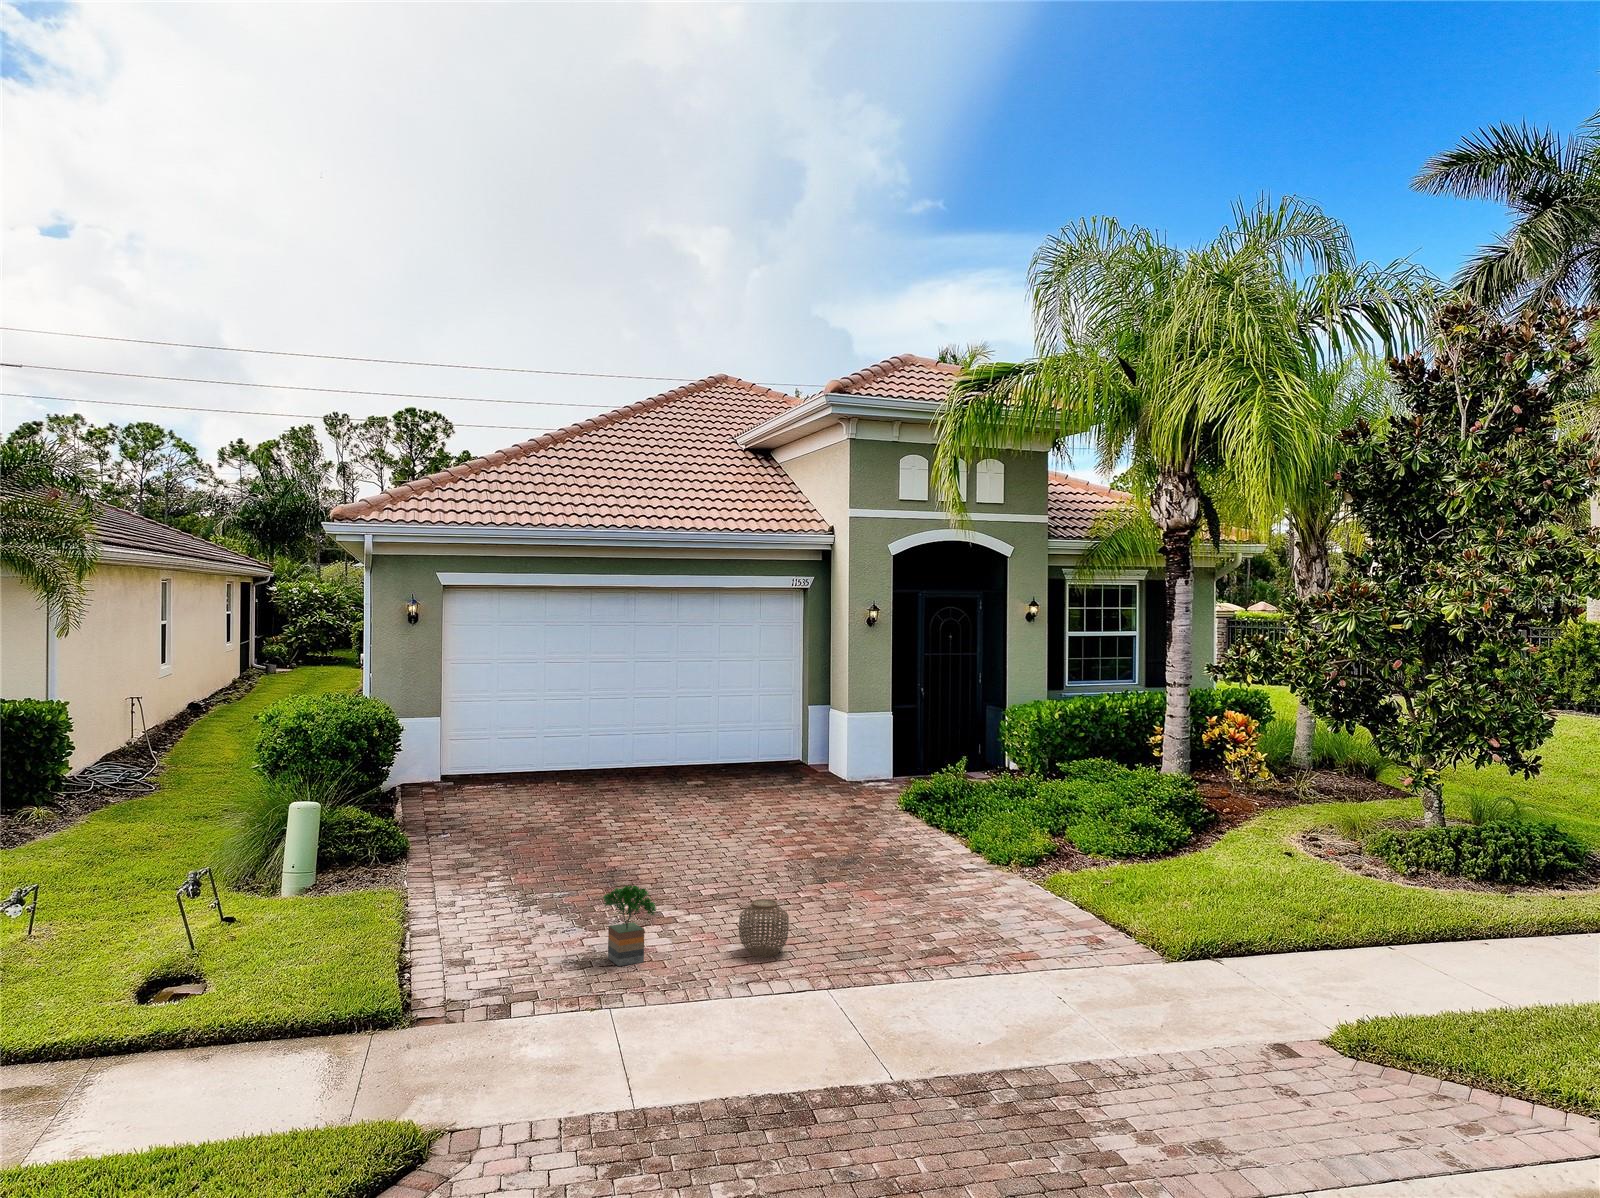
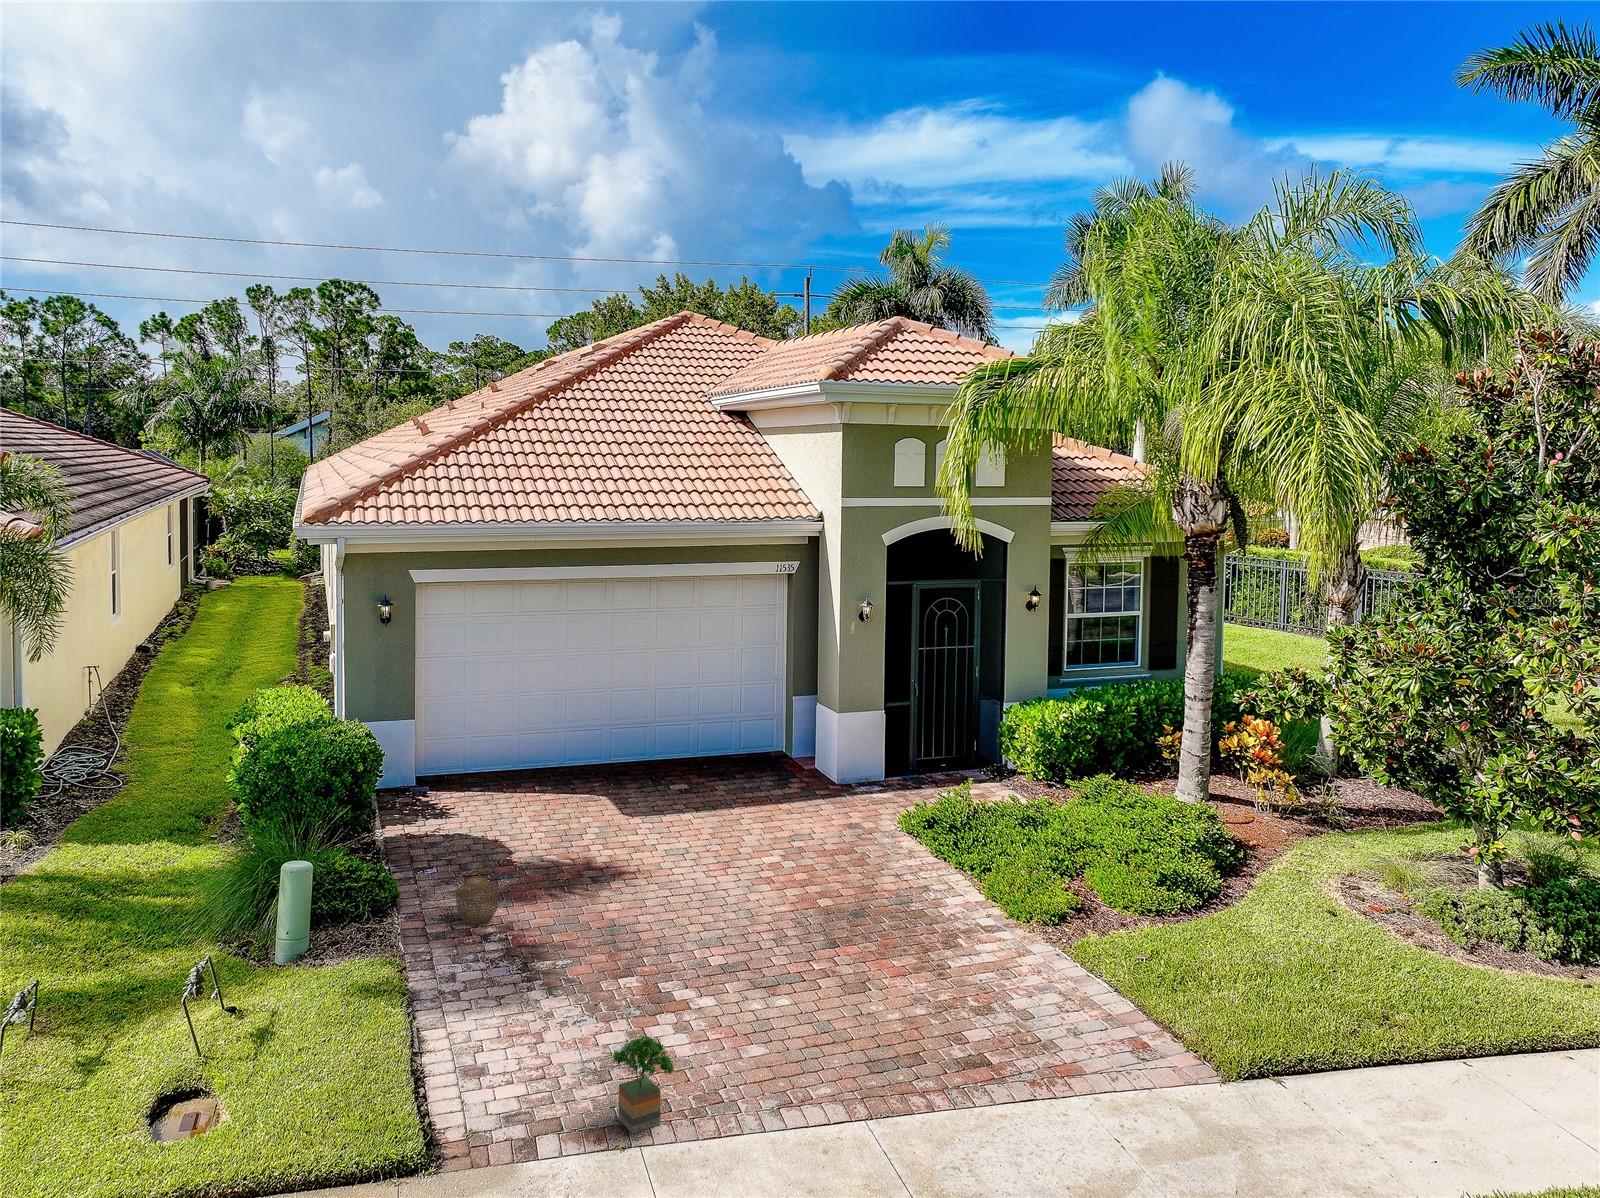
woven basket: present [739,899,789,957] -> present [456,877,498,925]

